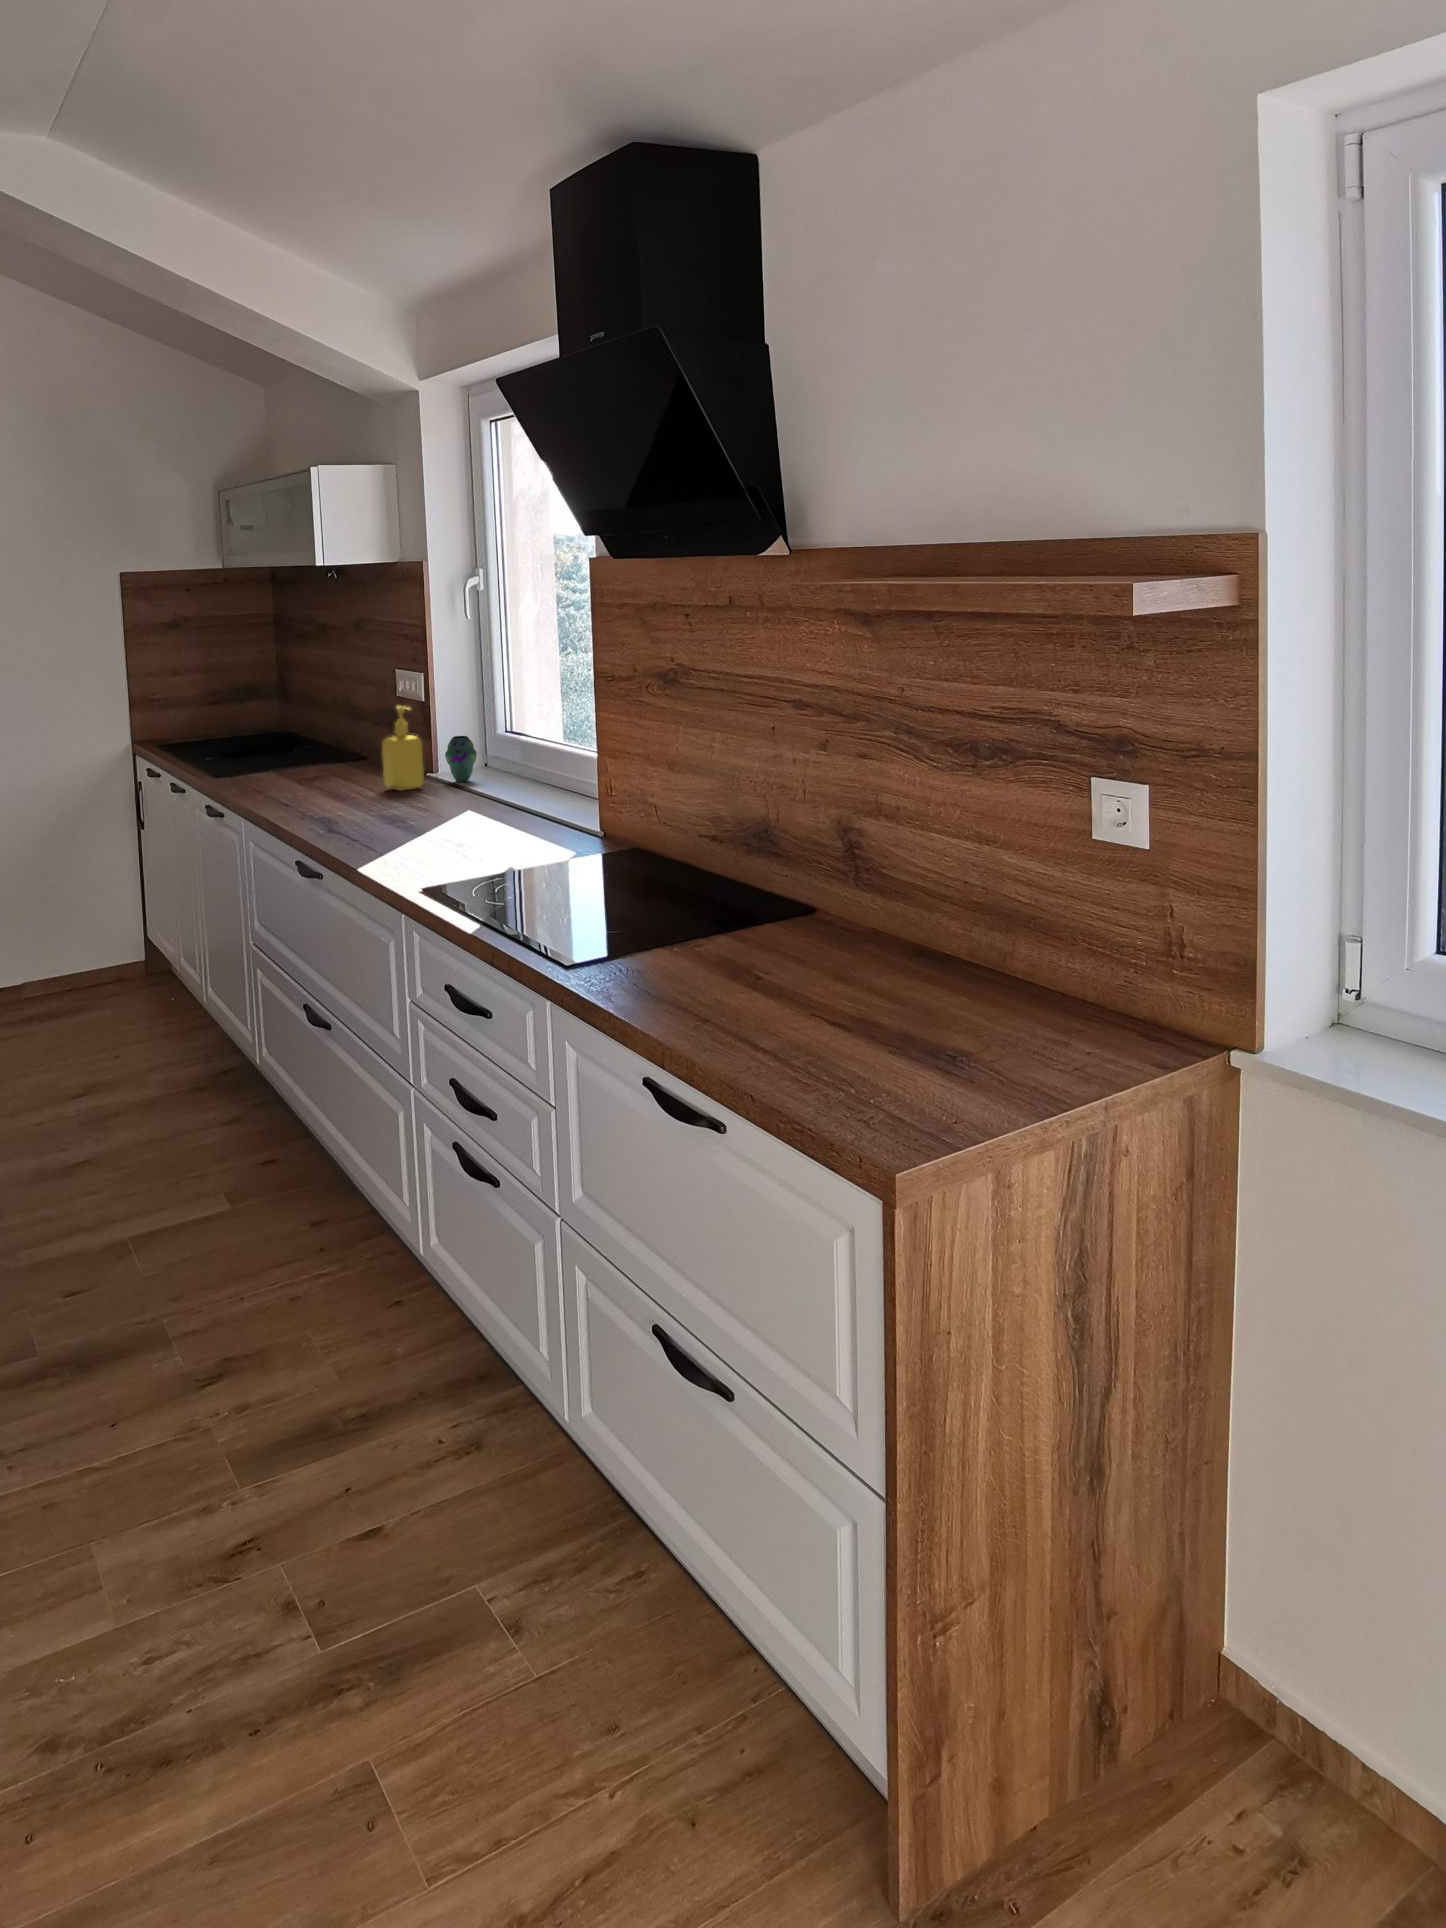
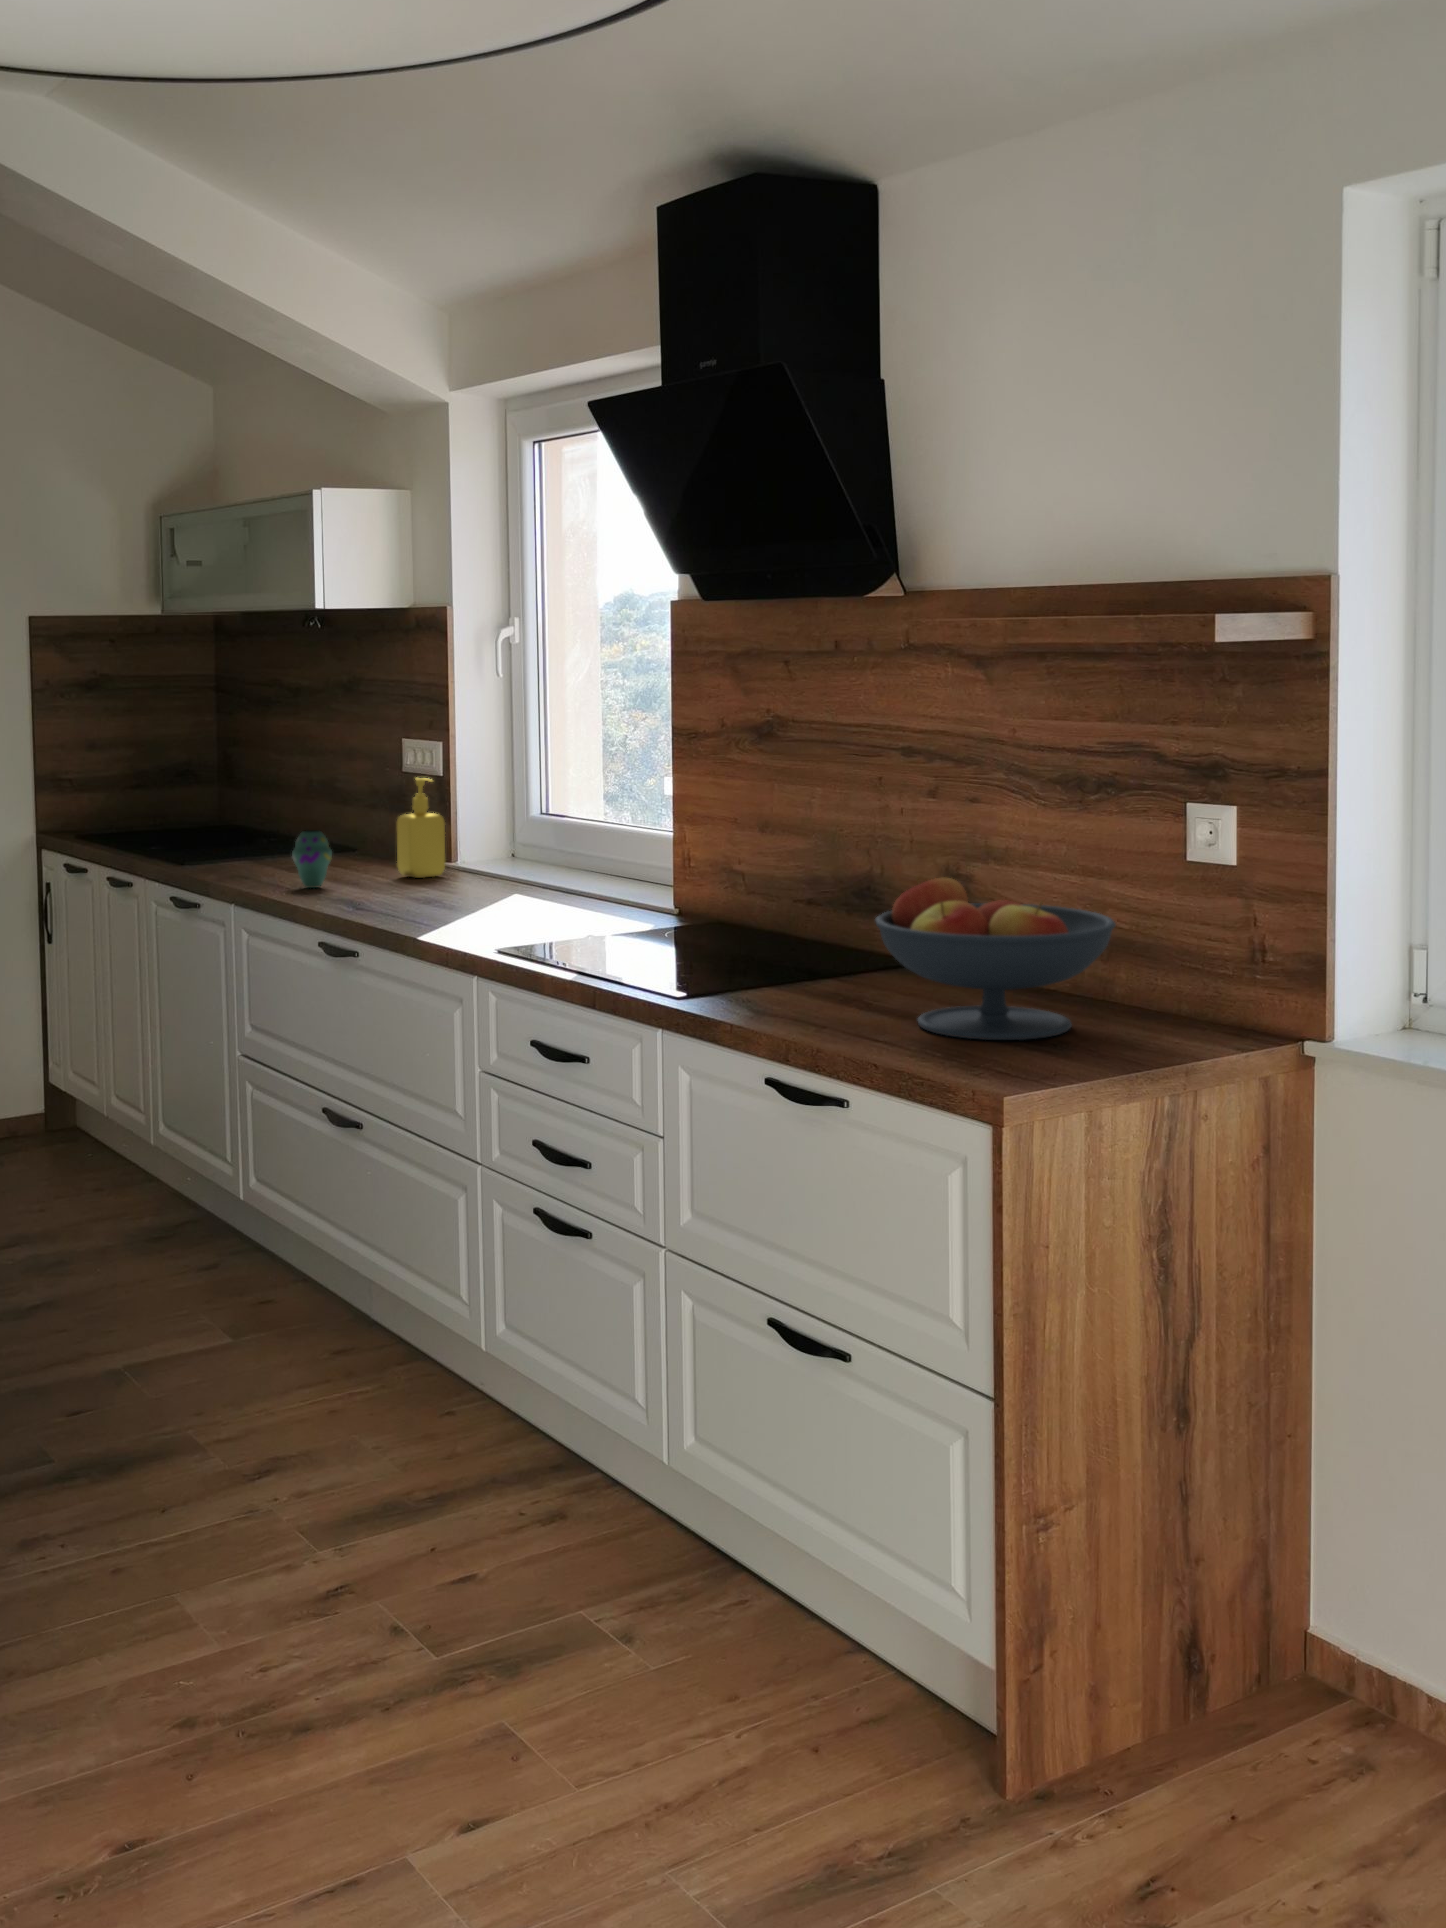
vase: present [445,736,477,781] -> present [292,830,332,888]
fruit bowl: none [756,857,1016,1049] -> present [876,877,1116,1040]

